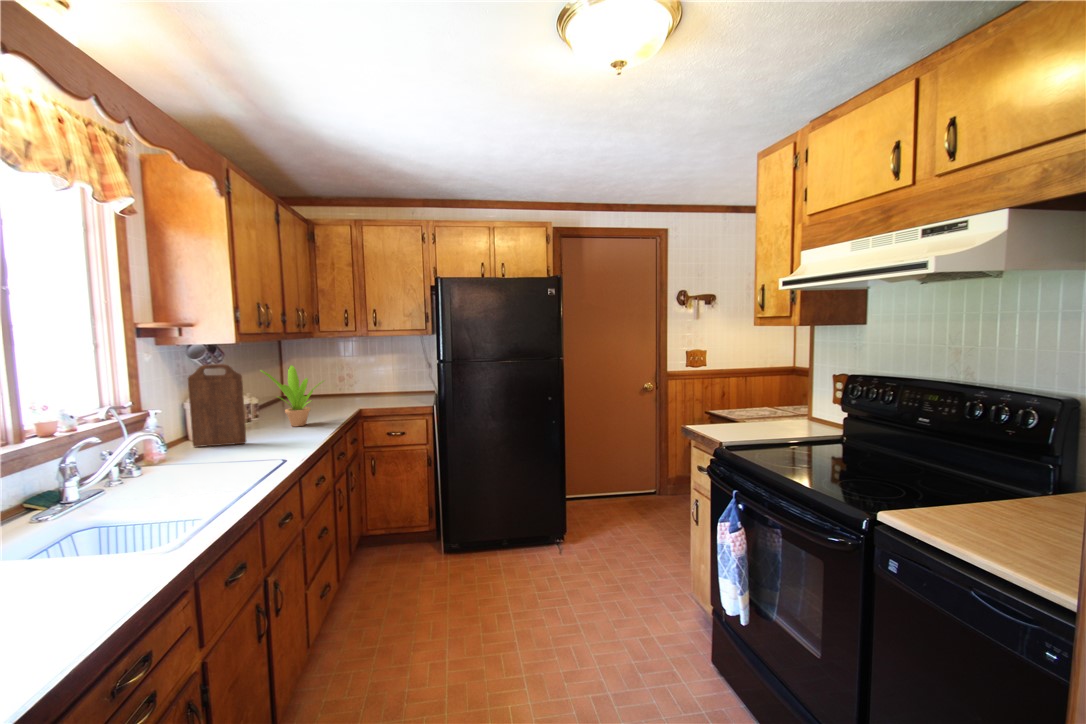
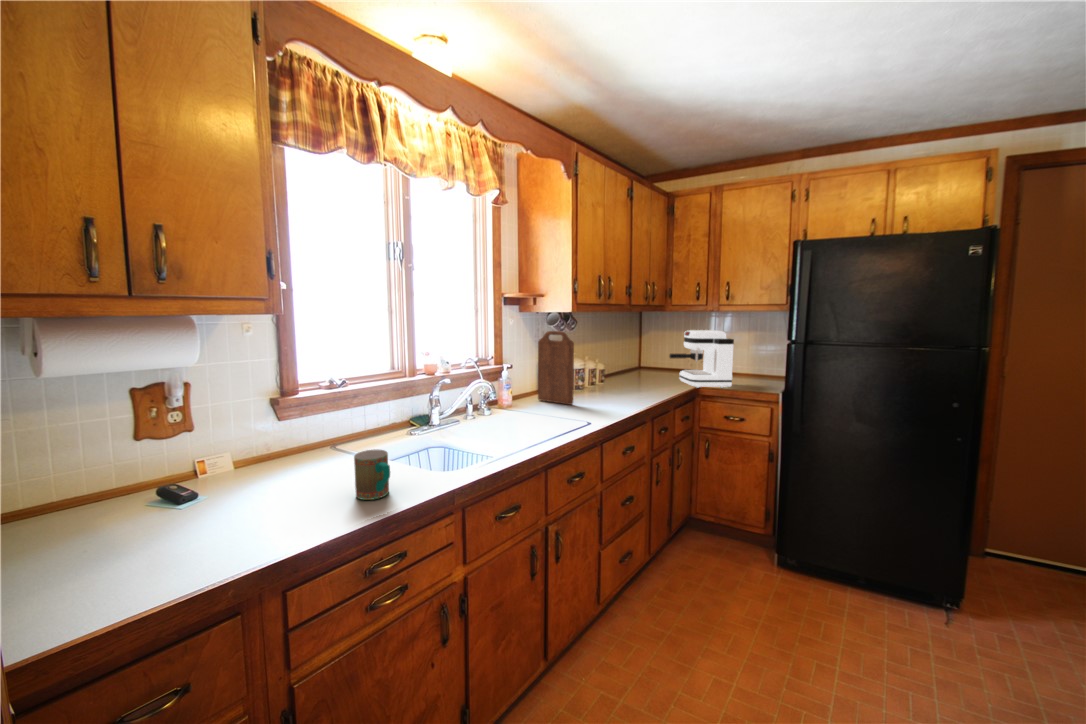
coffee maker: none [327,353,389,407] -> present [669,330,734,388]
potted plant: present [261,365,323,426] -> none [596,338,653,398]
mug: none [61,529,135,598] -> present [354,449,390,500]

